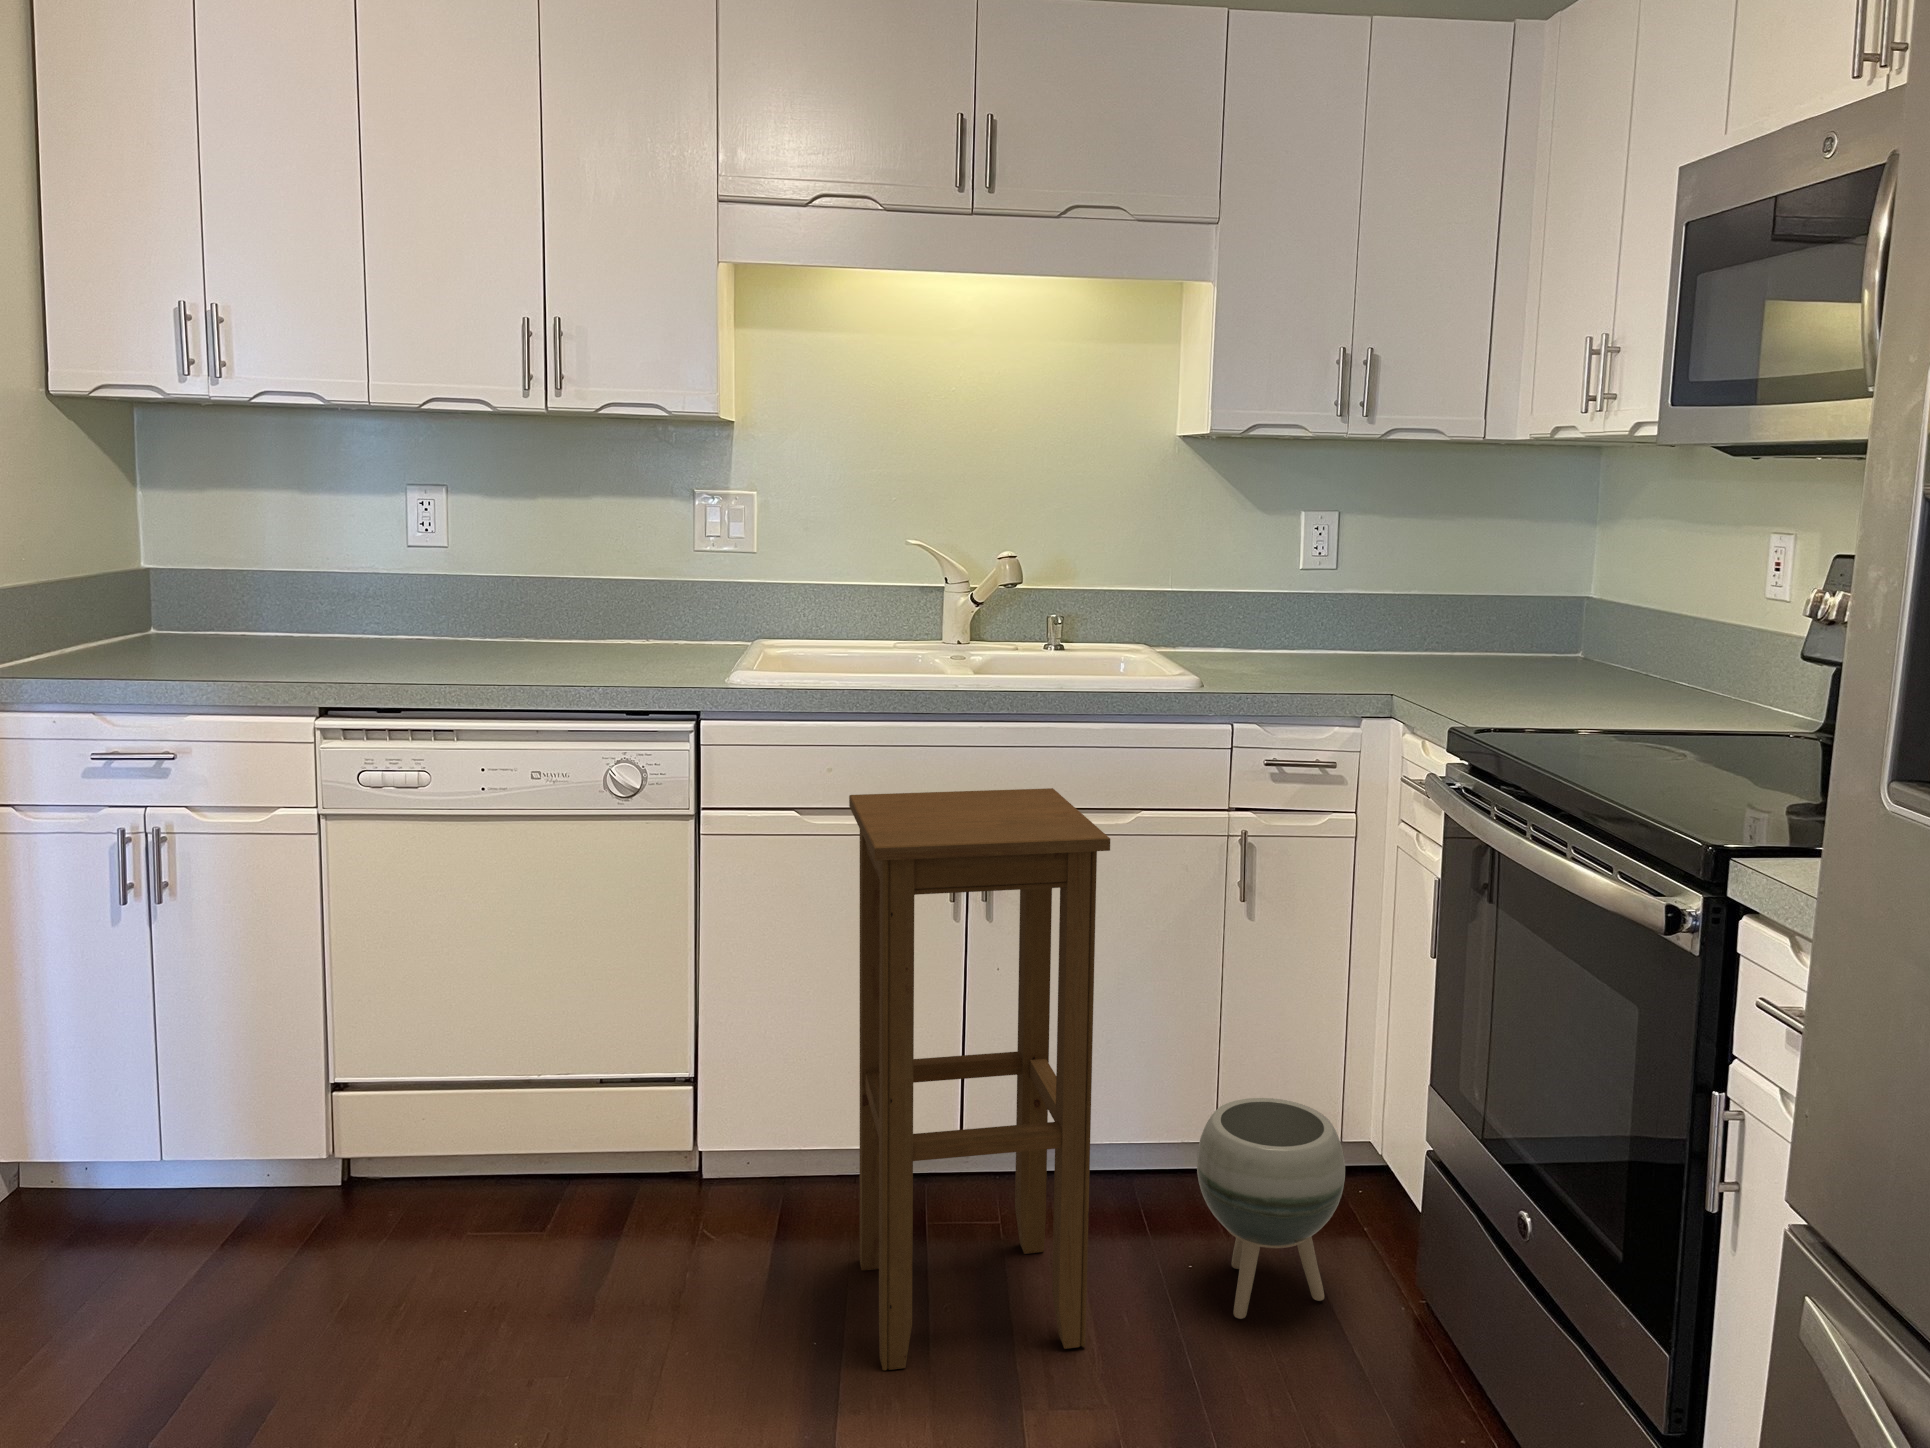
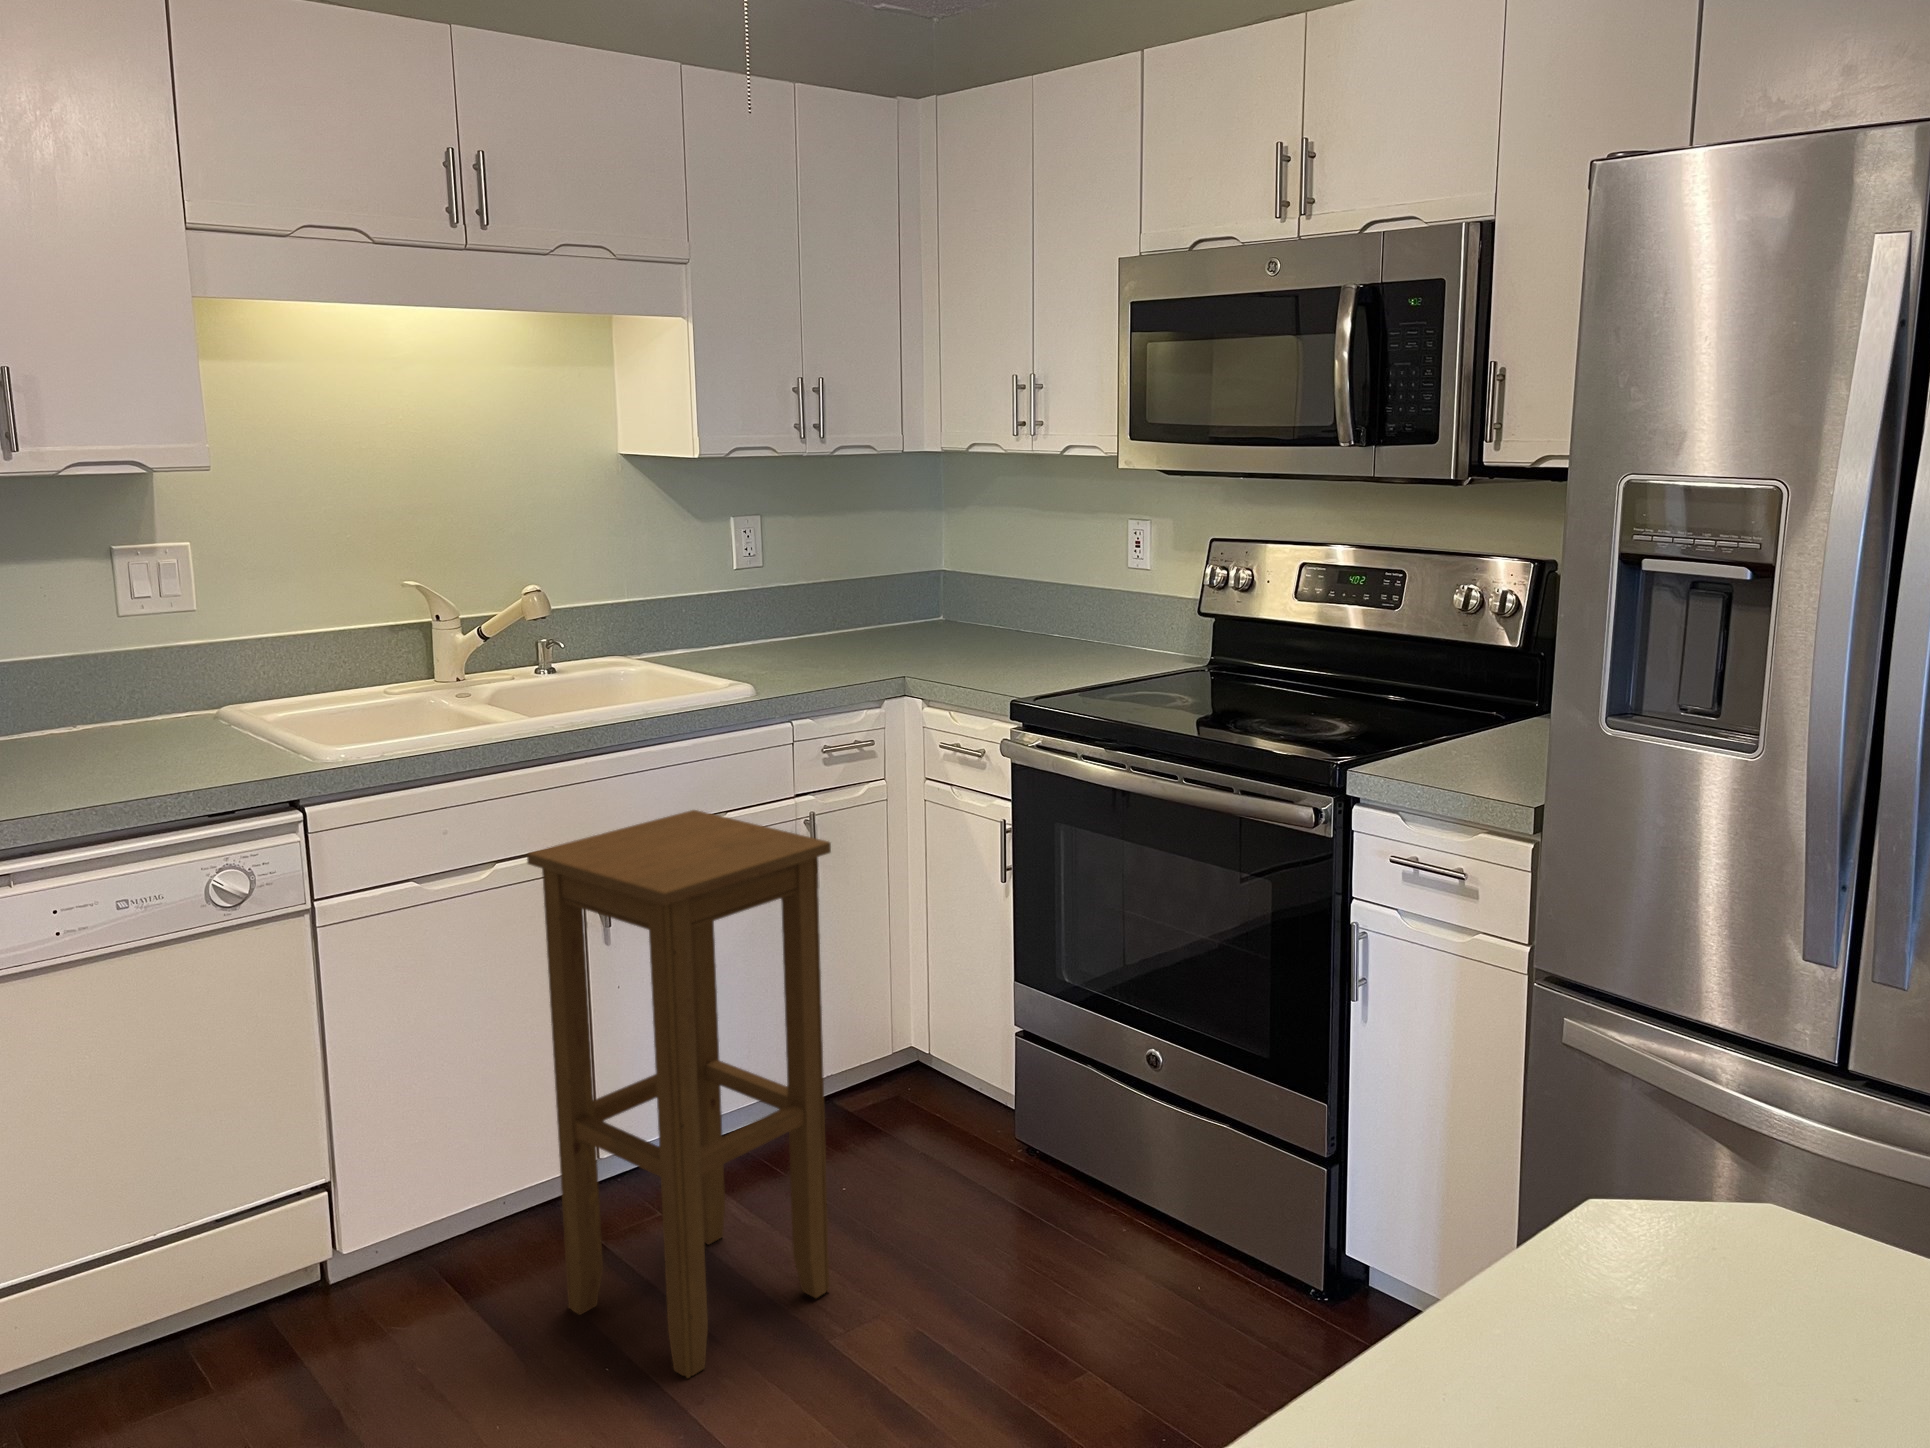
planter: present [1197,1098,1345,1319] -> none [855,1036,979,1224]

